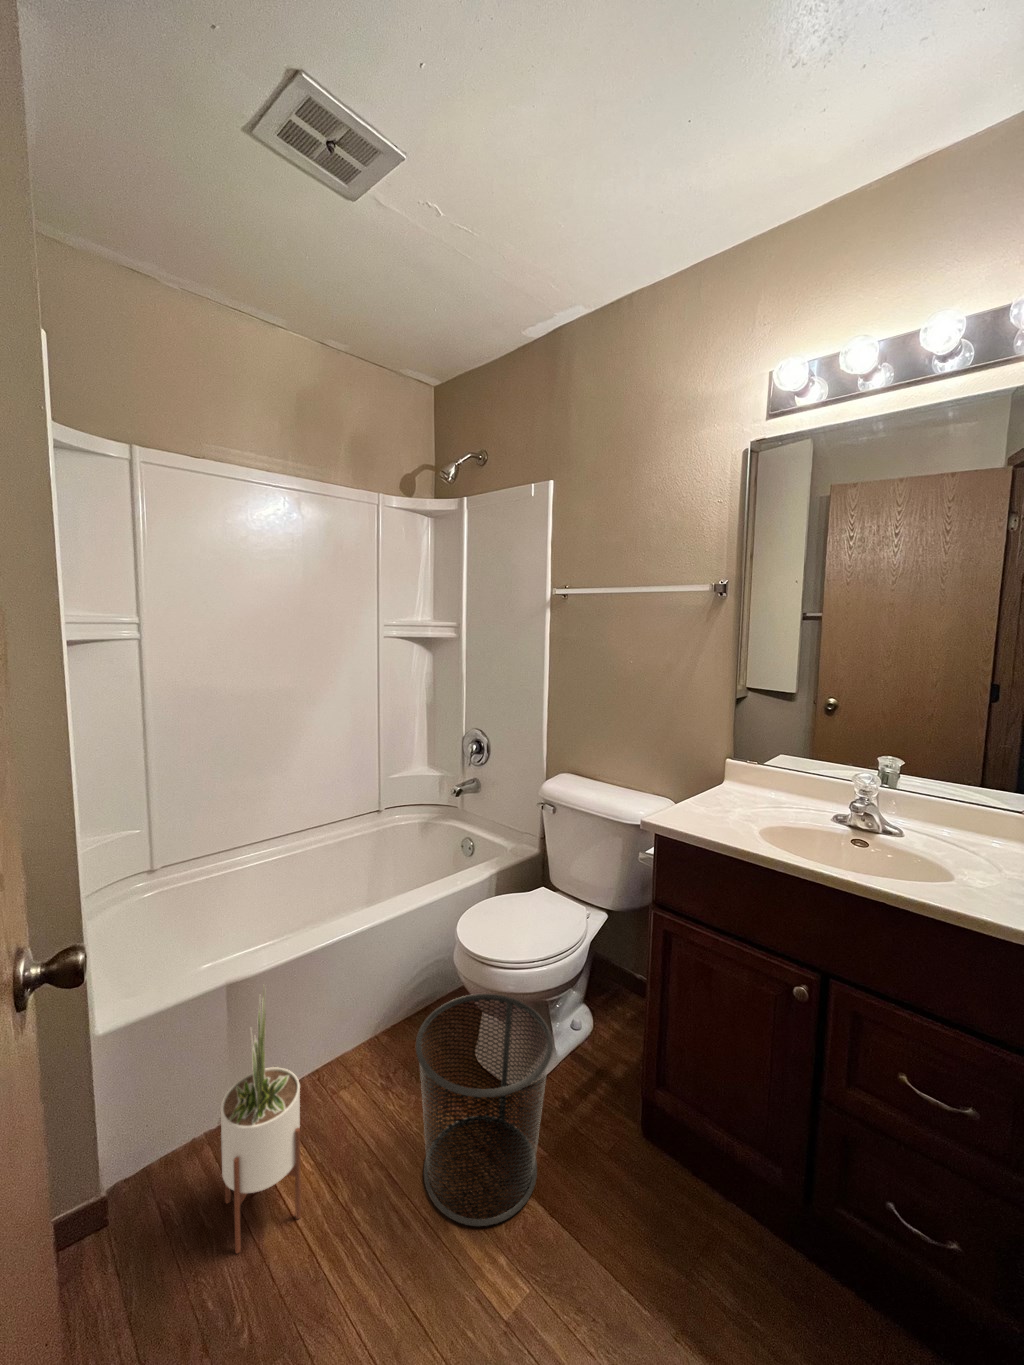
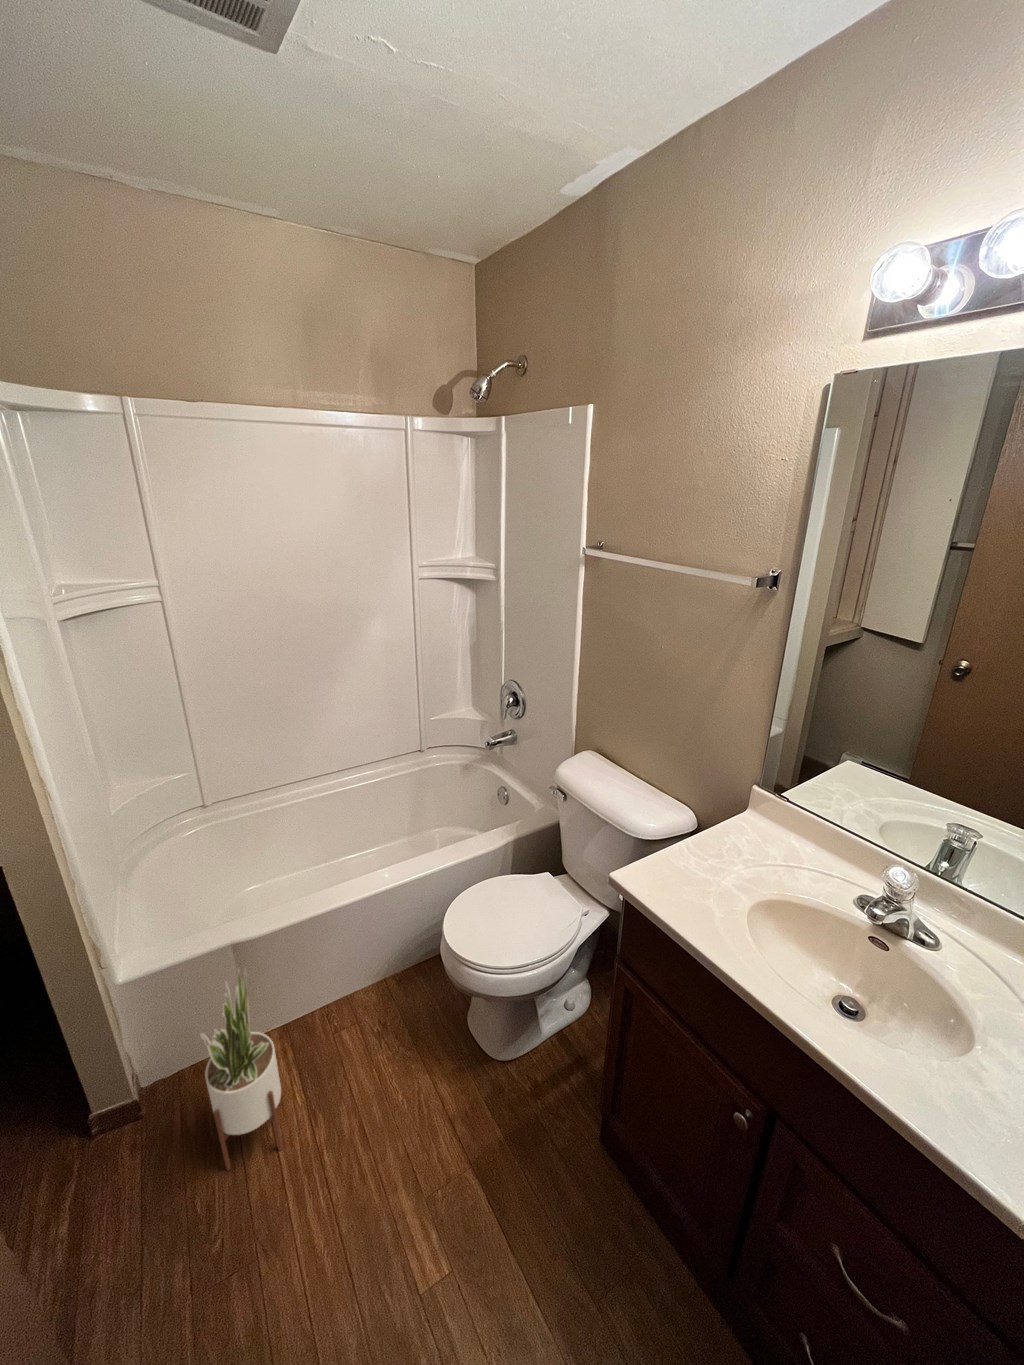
waste bin: present [416,994,553,1226] -> none [371,991,504,1198]

